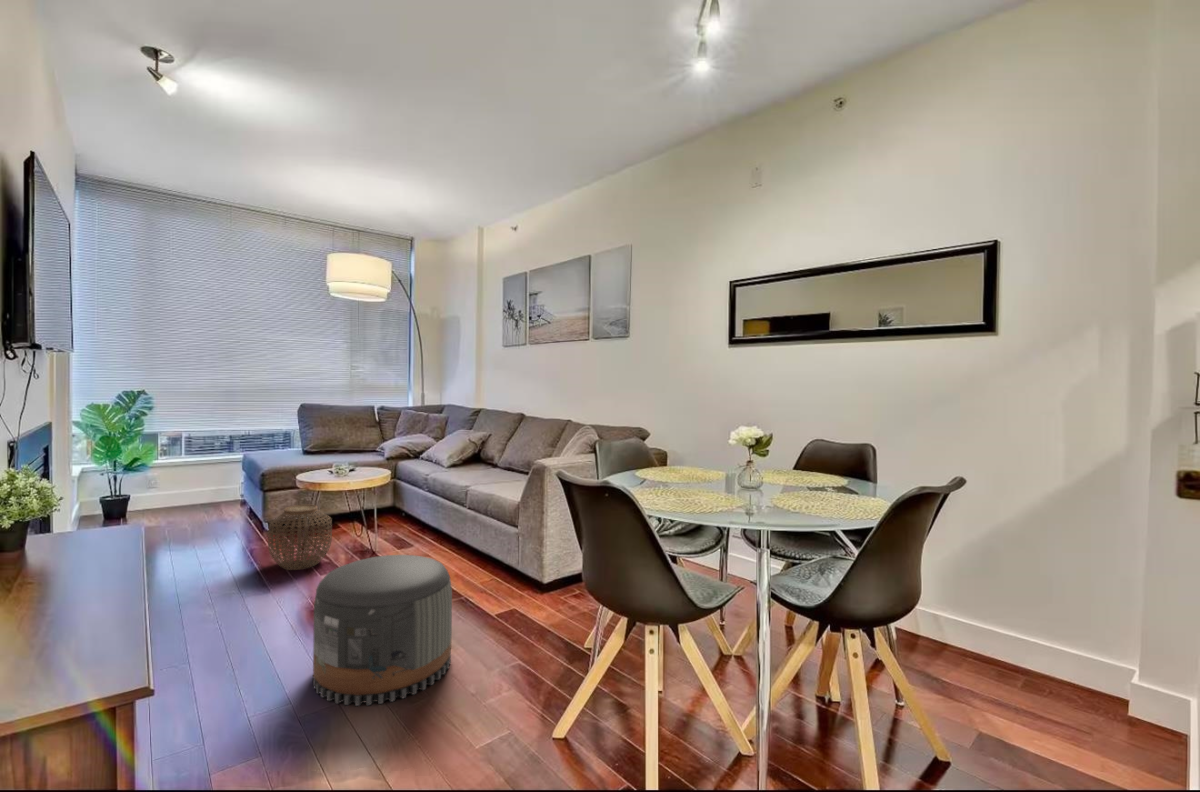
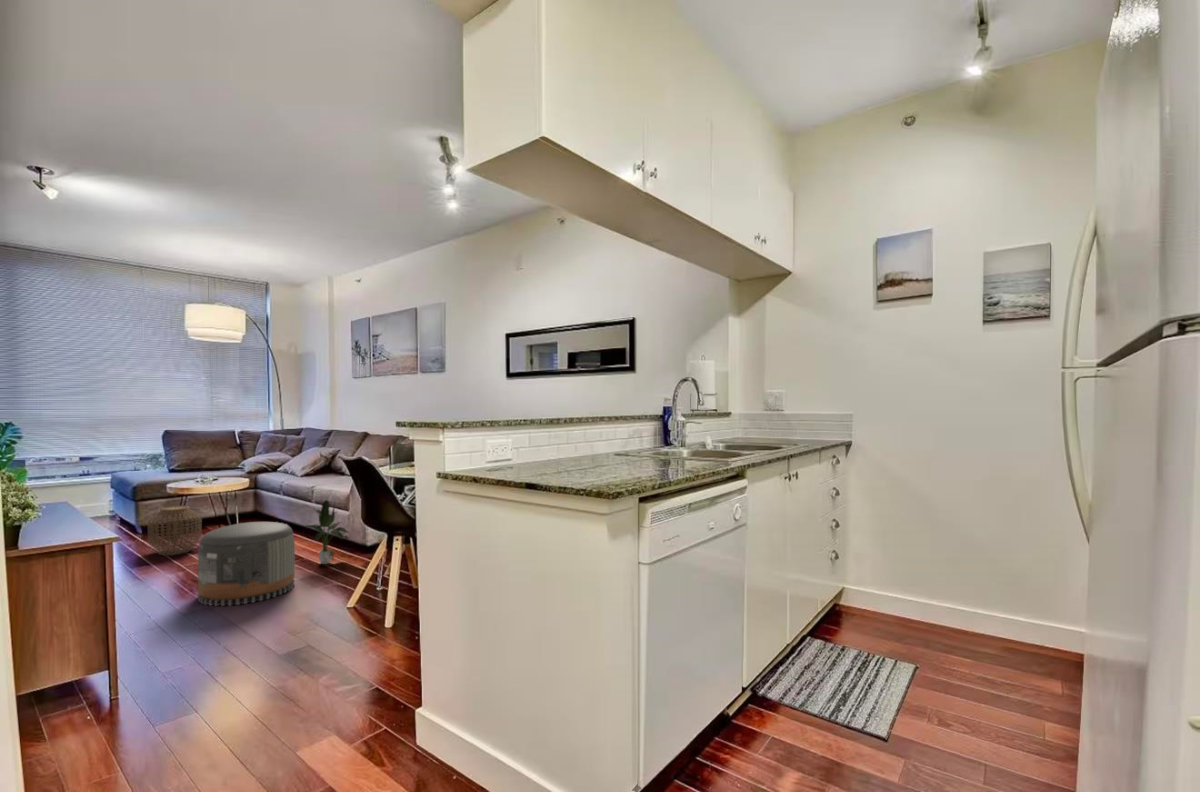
potted plant: none [463,517,523,611] -> present [306,501,348,564]

